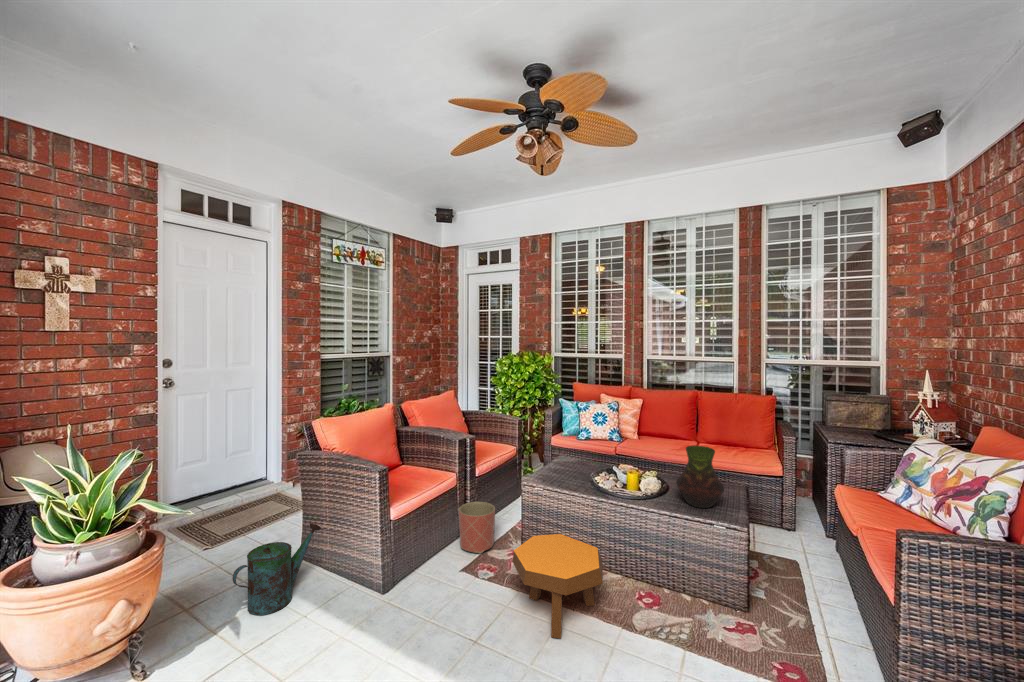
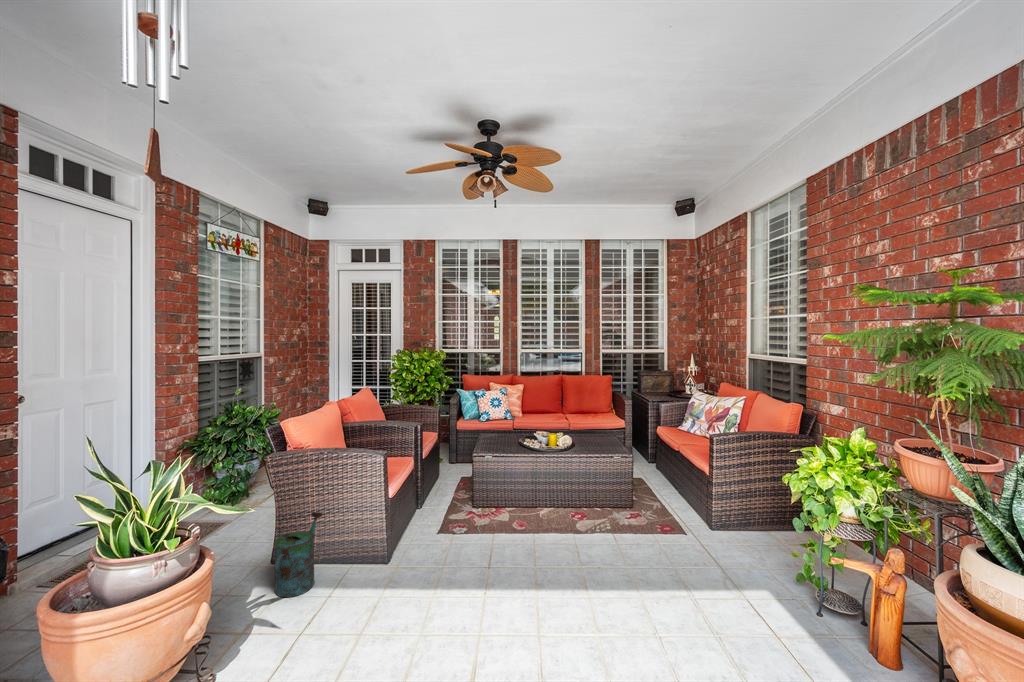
vase: present [676,445,724,508] -> none [584,410,613,450]
planter: present [459,502,495,553] -> none [422,475,452,515]
footstool: present [513,534,603,638] -> none [496,483,563,547]

